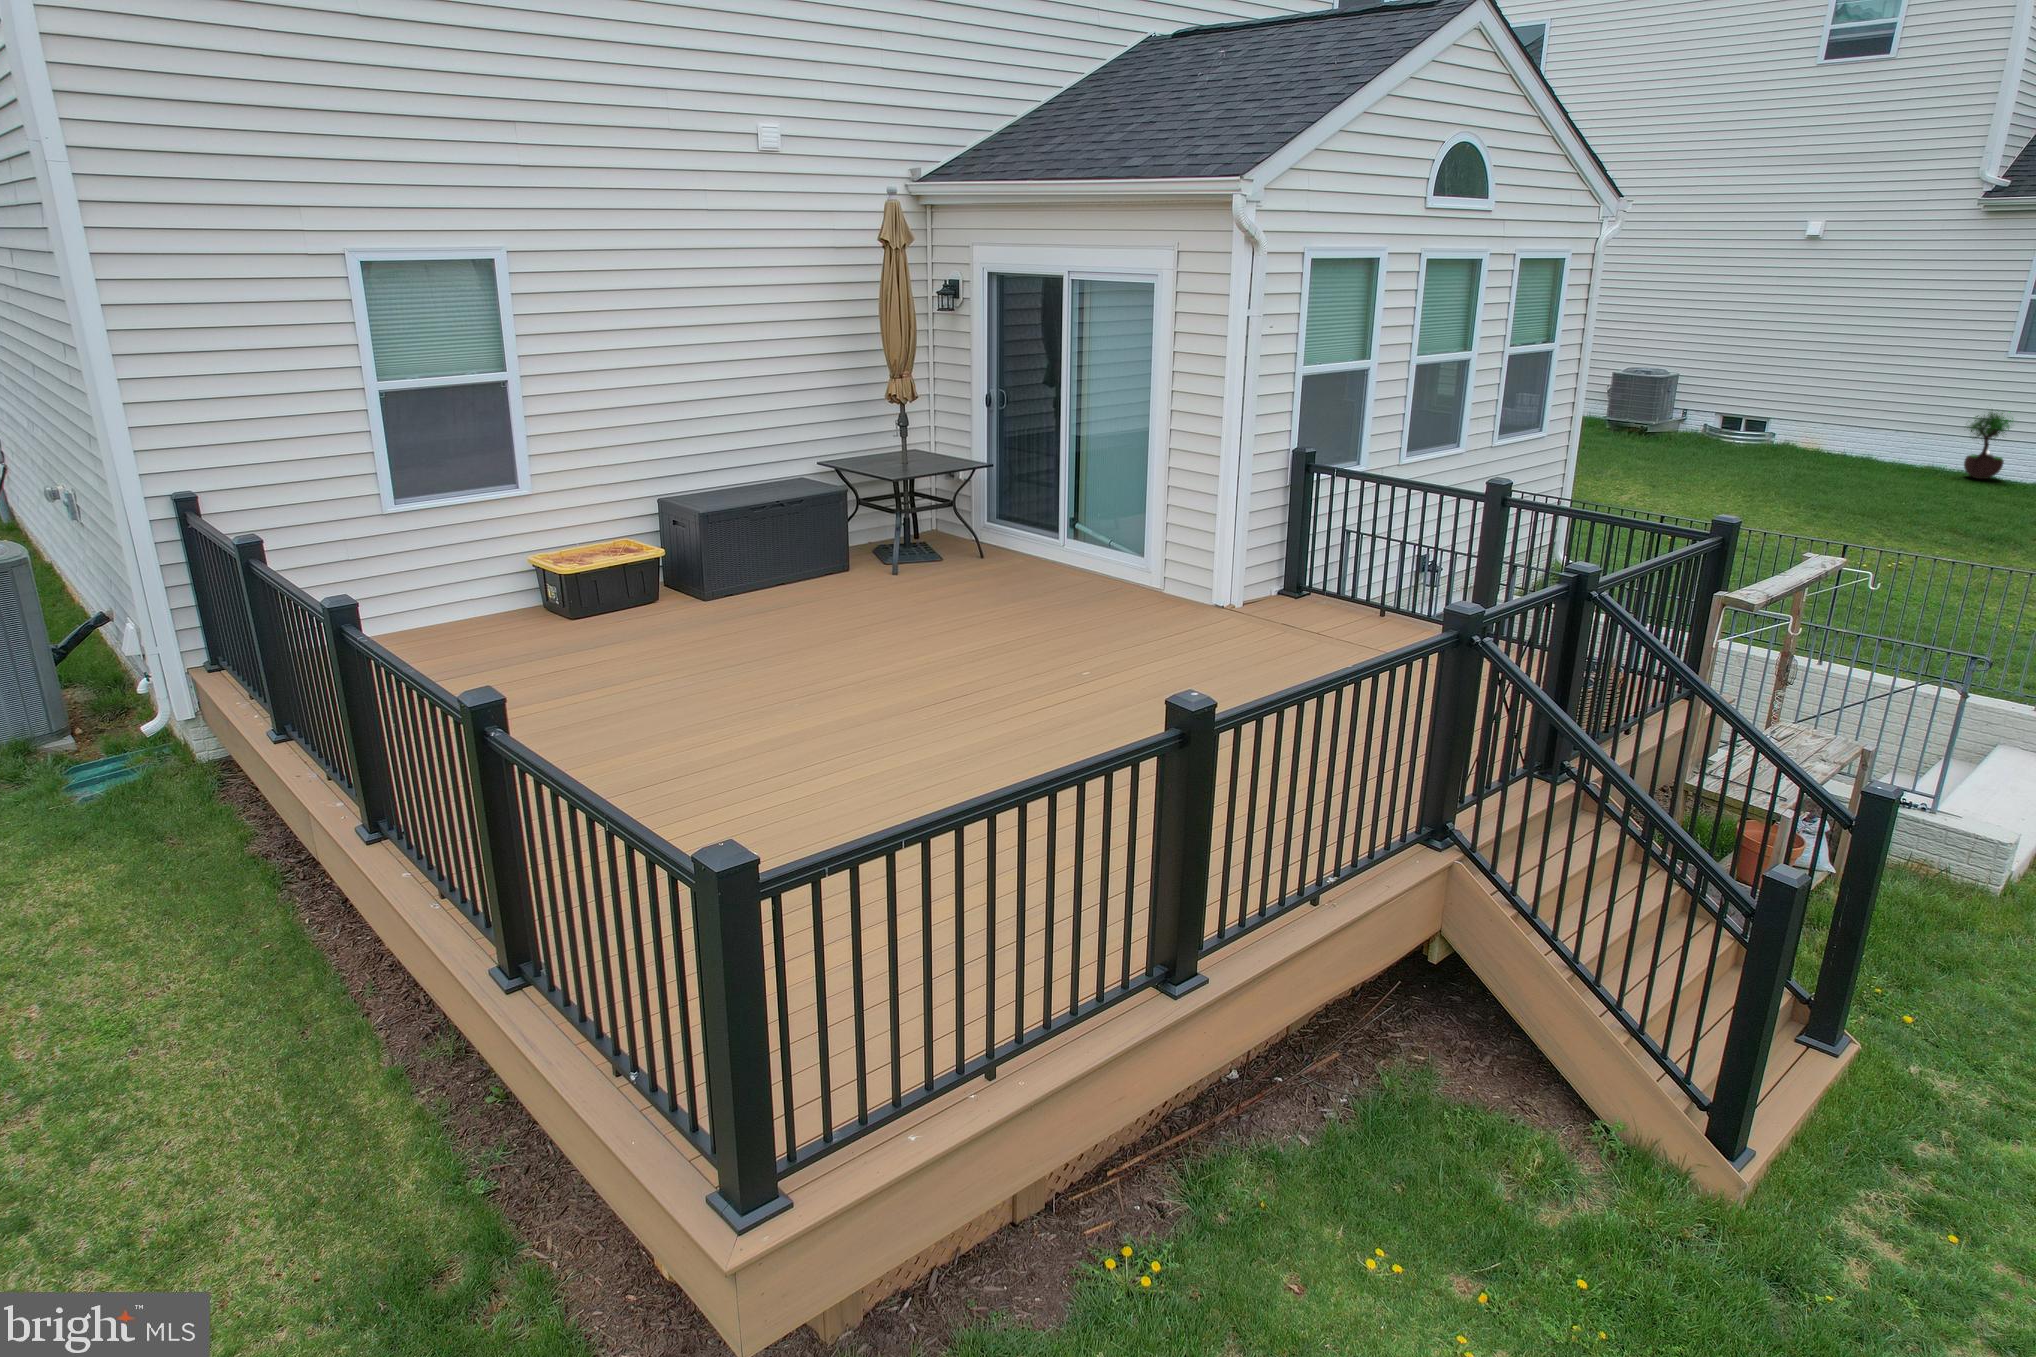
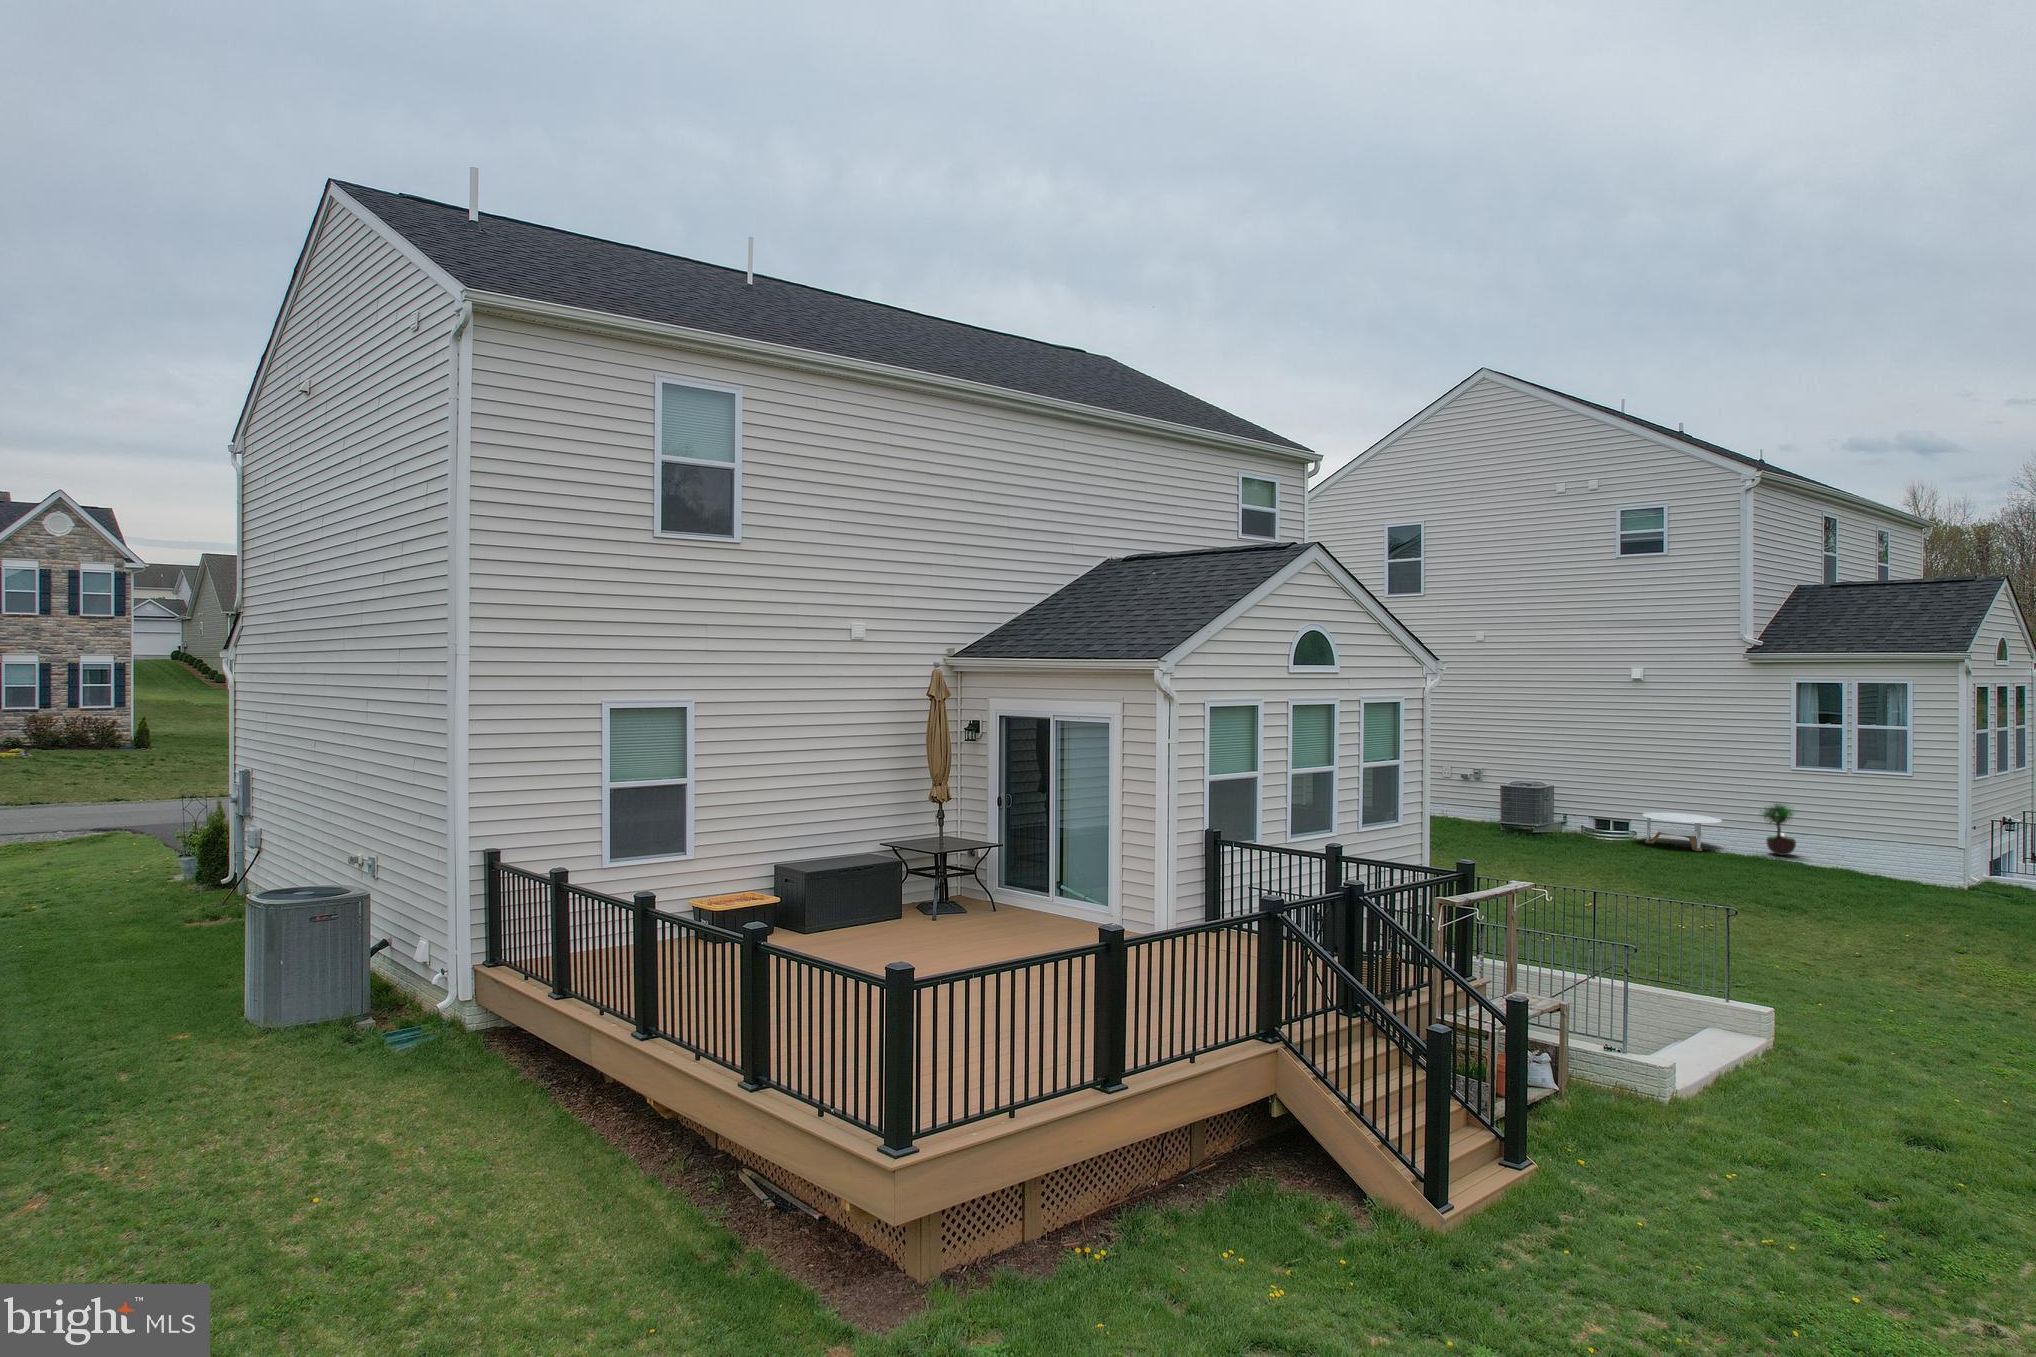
round table: none [1803,423,1912,473] -> present [1642,812,1722,851]

